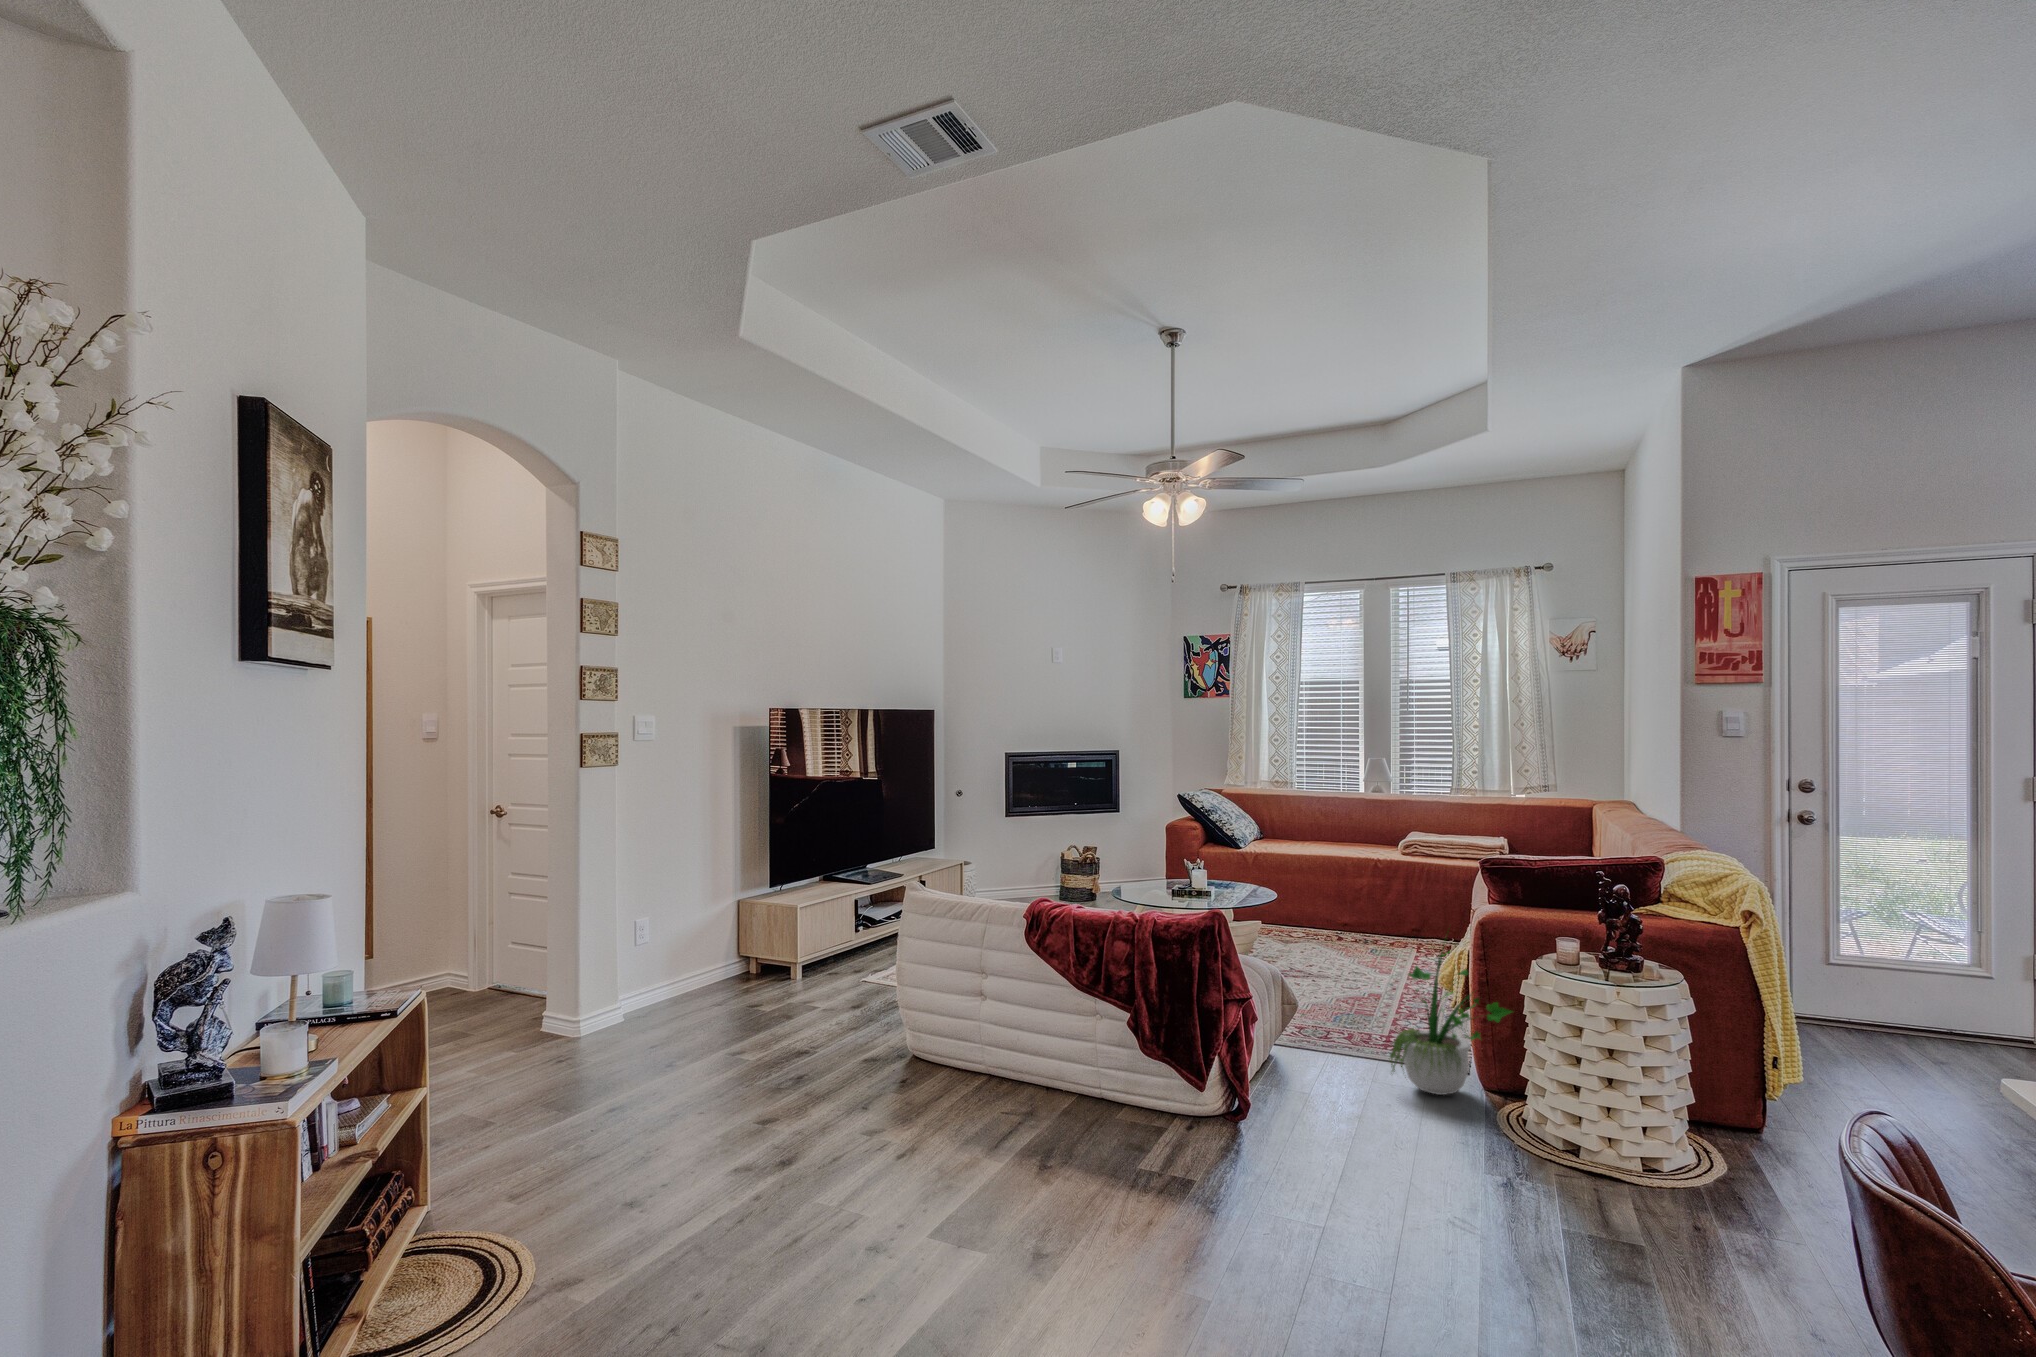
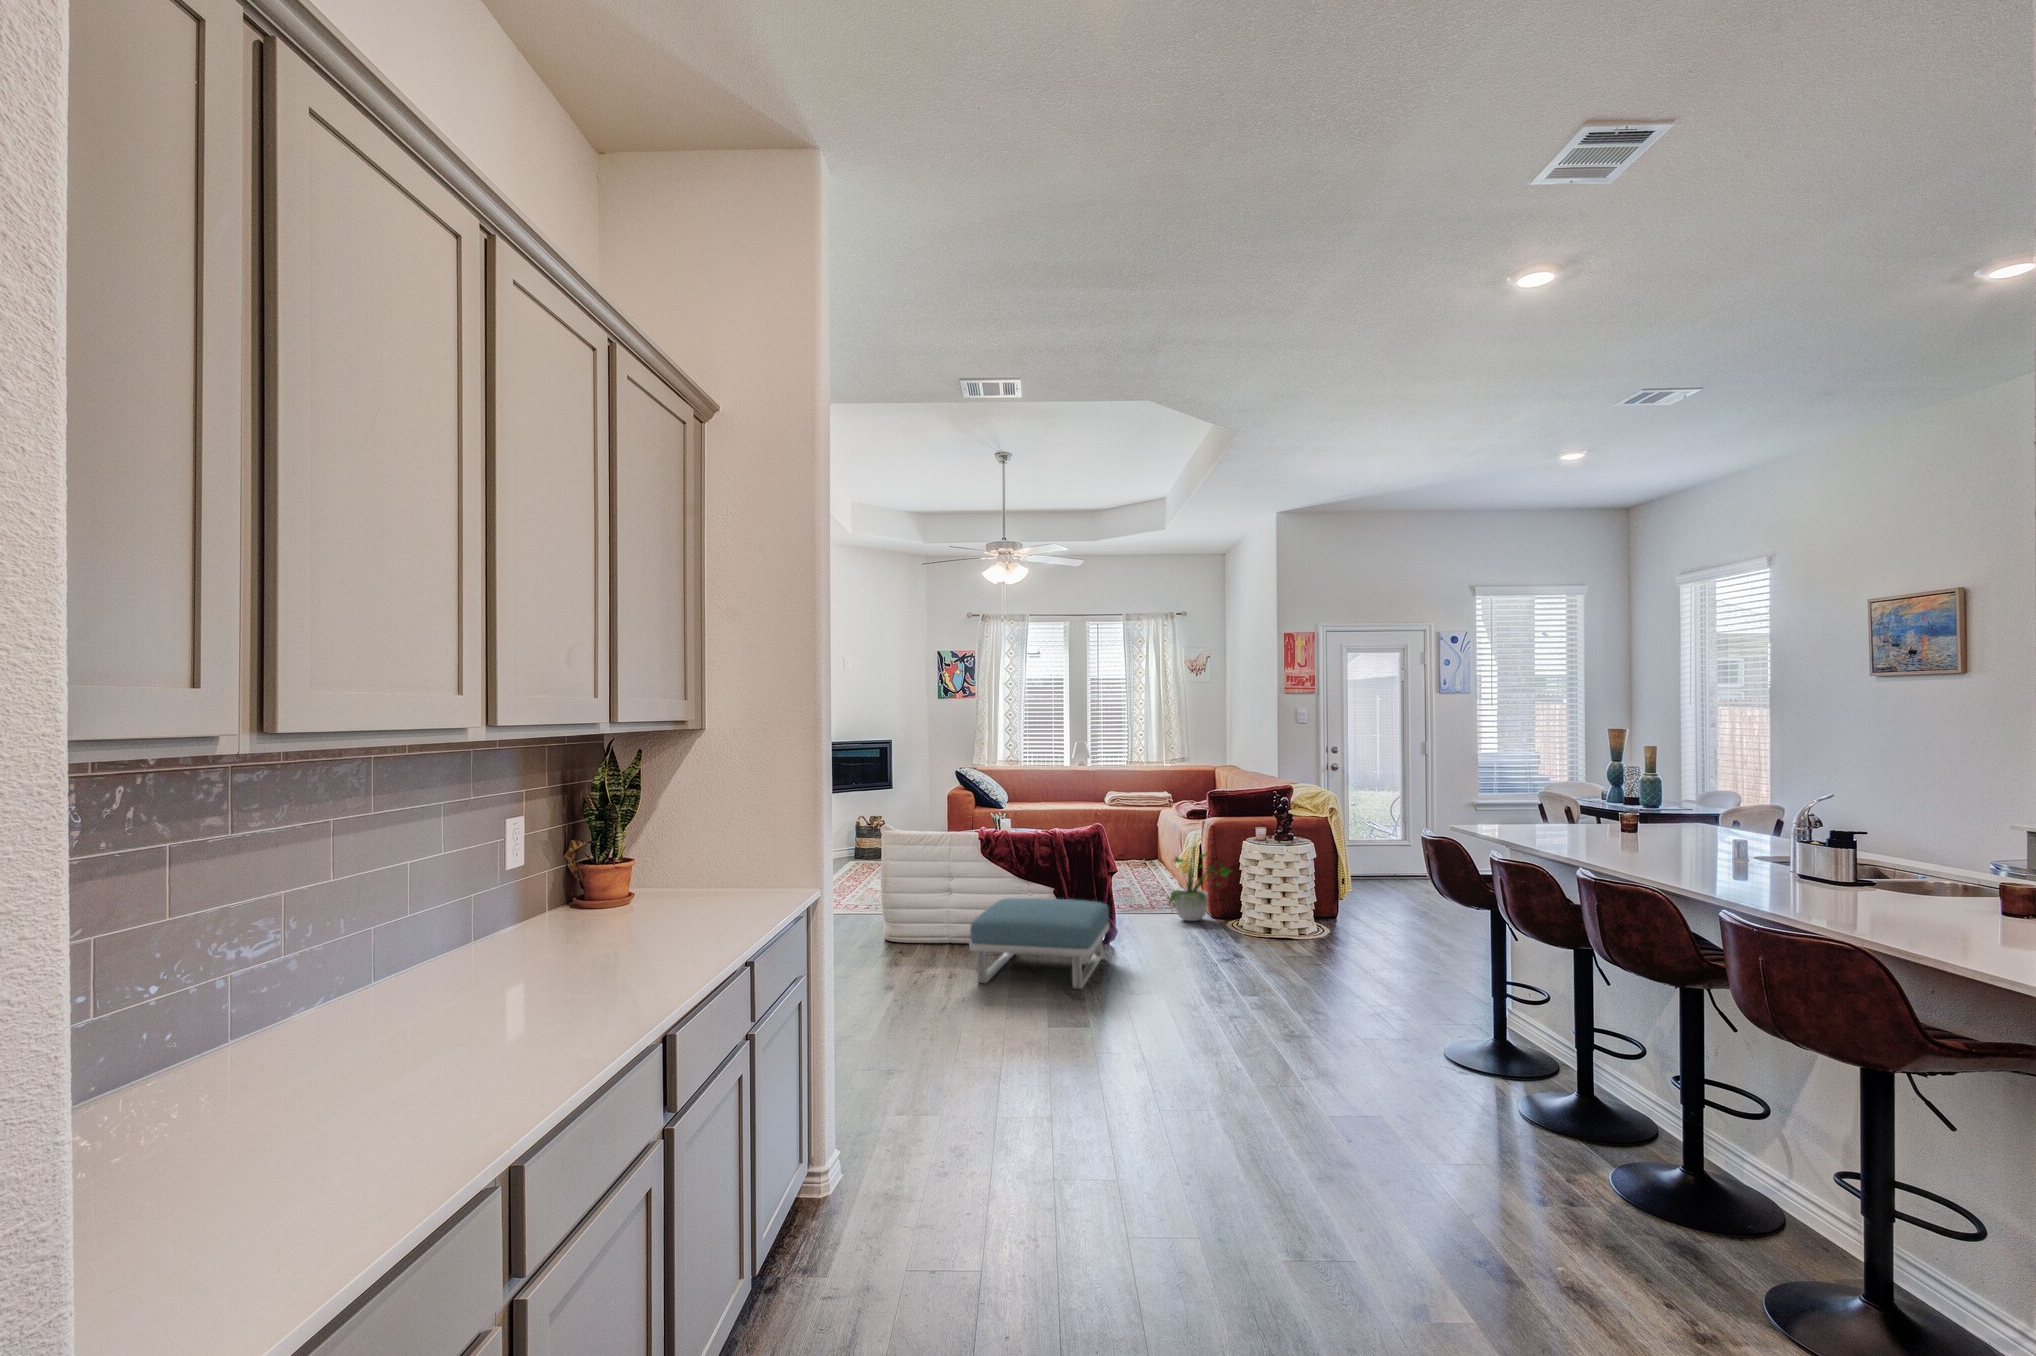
footstool: none [899,1019,1197,1244] -> present [969,898,1109,989]

